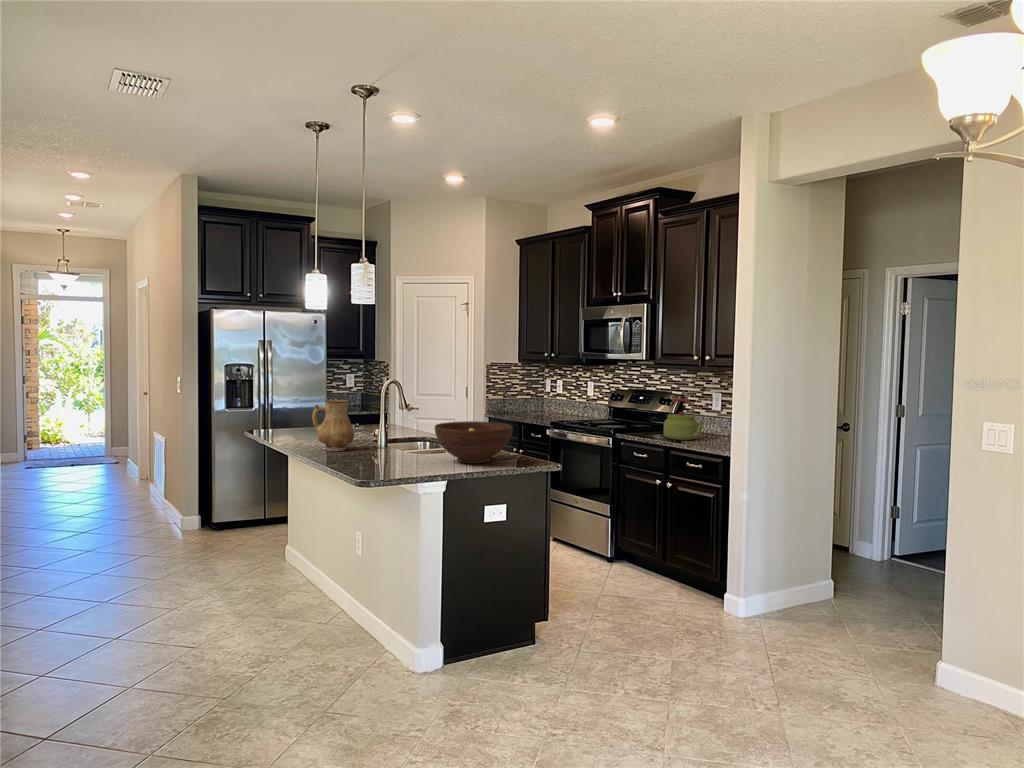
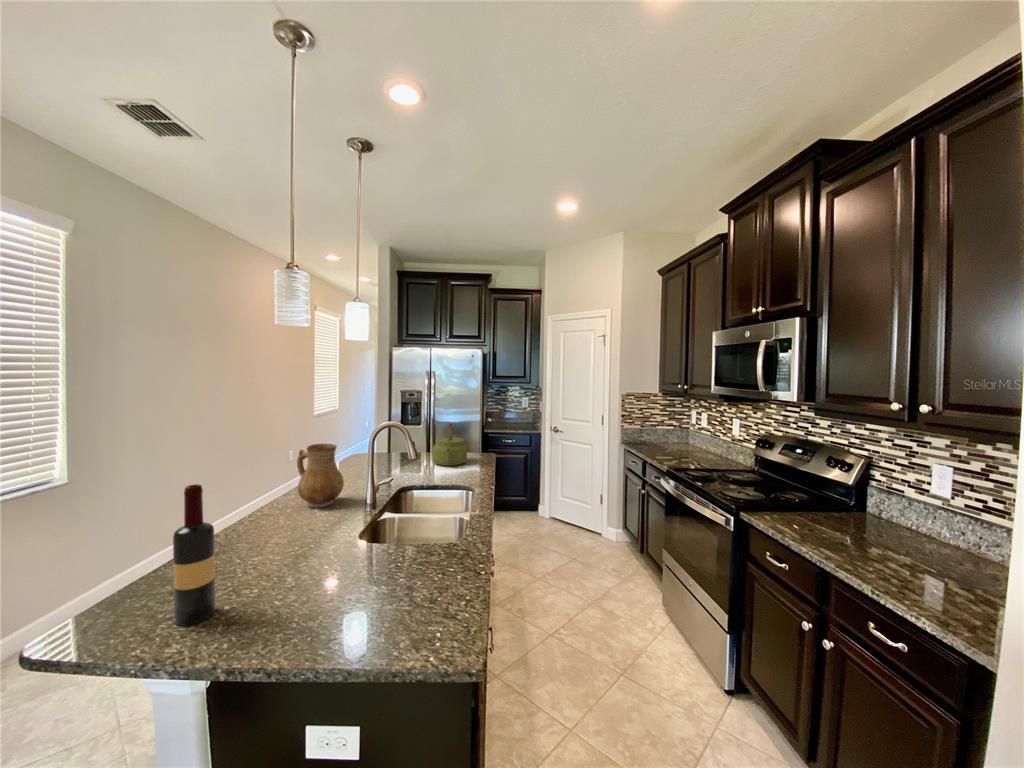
wine bottle: none [402,398,421,474] -> present [173,484,215,625]
kettle: present [663,398,704,440] -> present [432,423,467,466]
fruit bowl: present [435,421,513,464] -> none [292,504,436,600]

